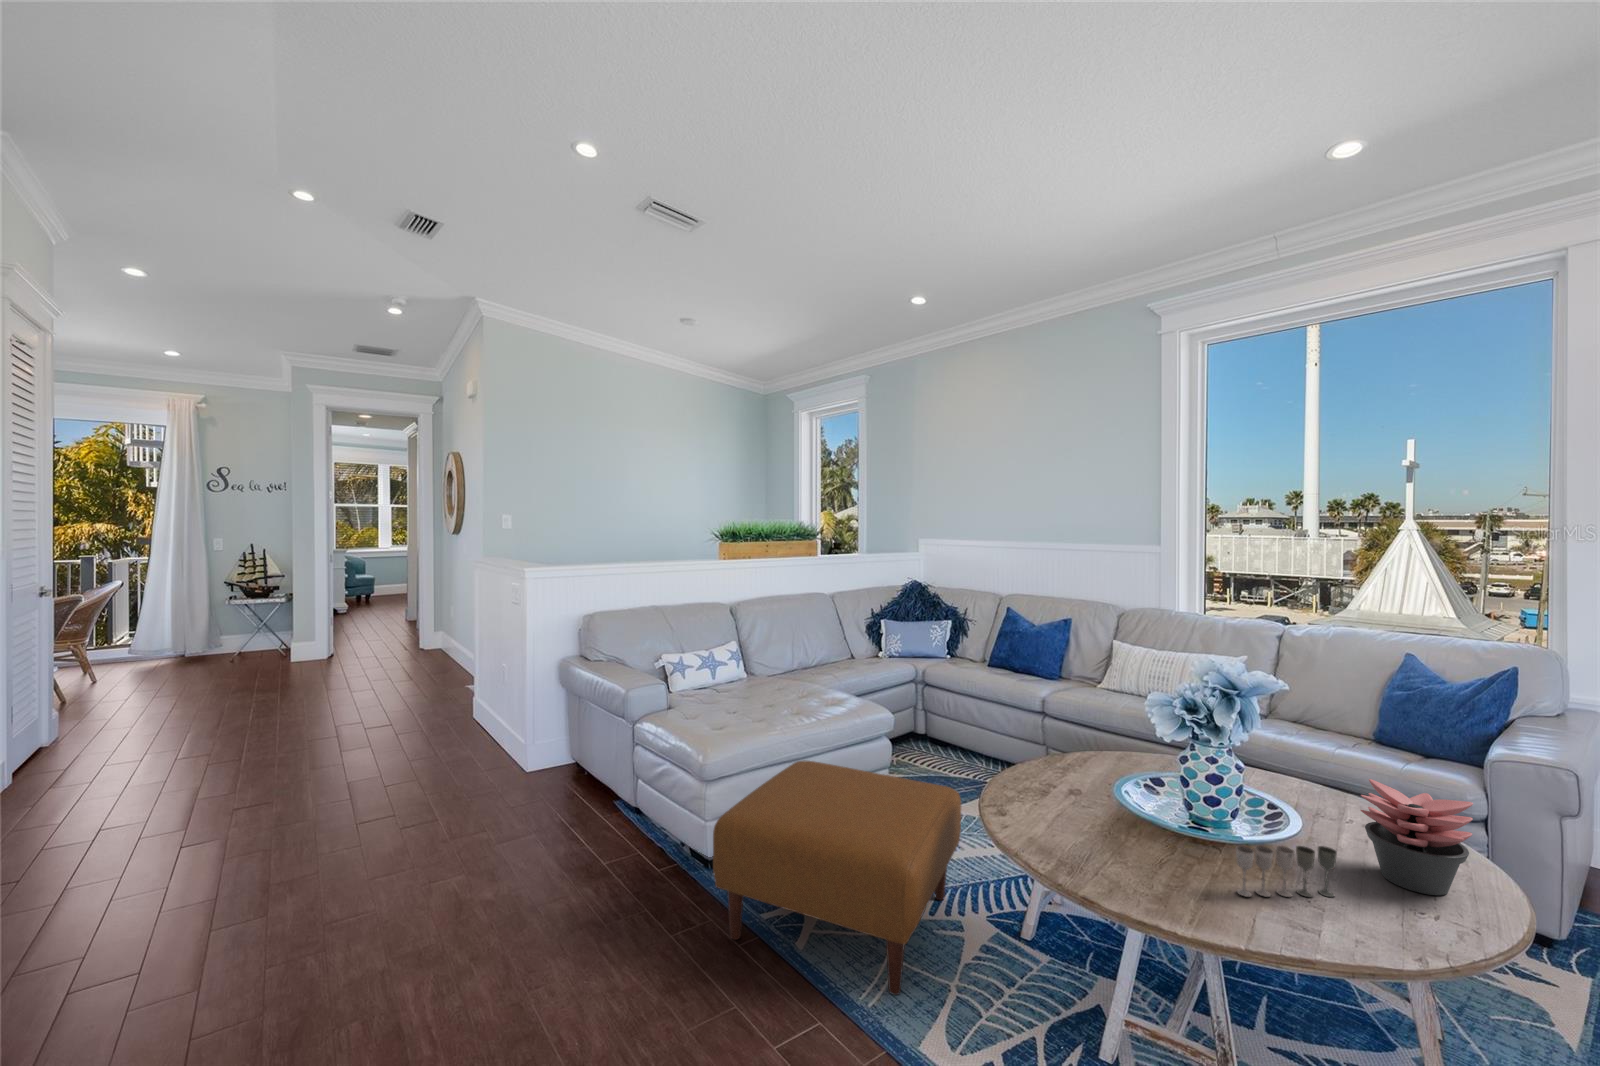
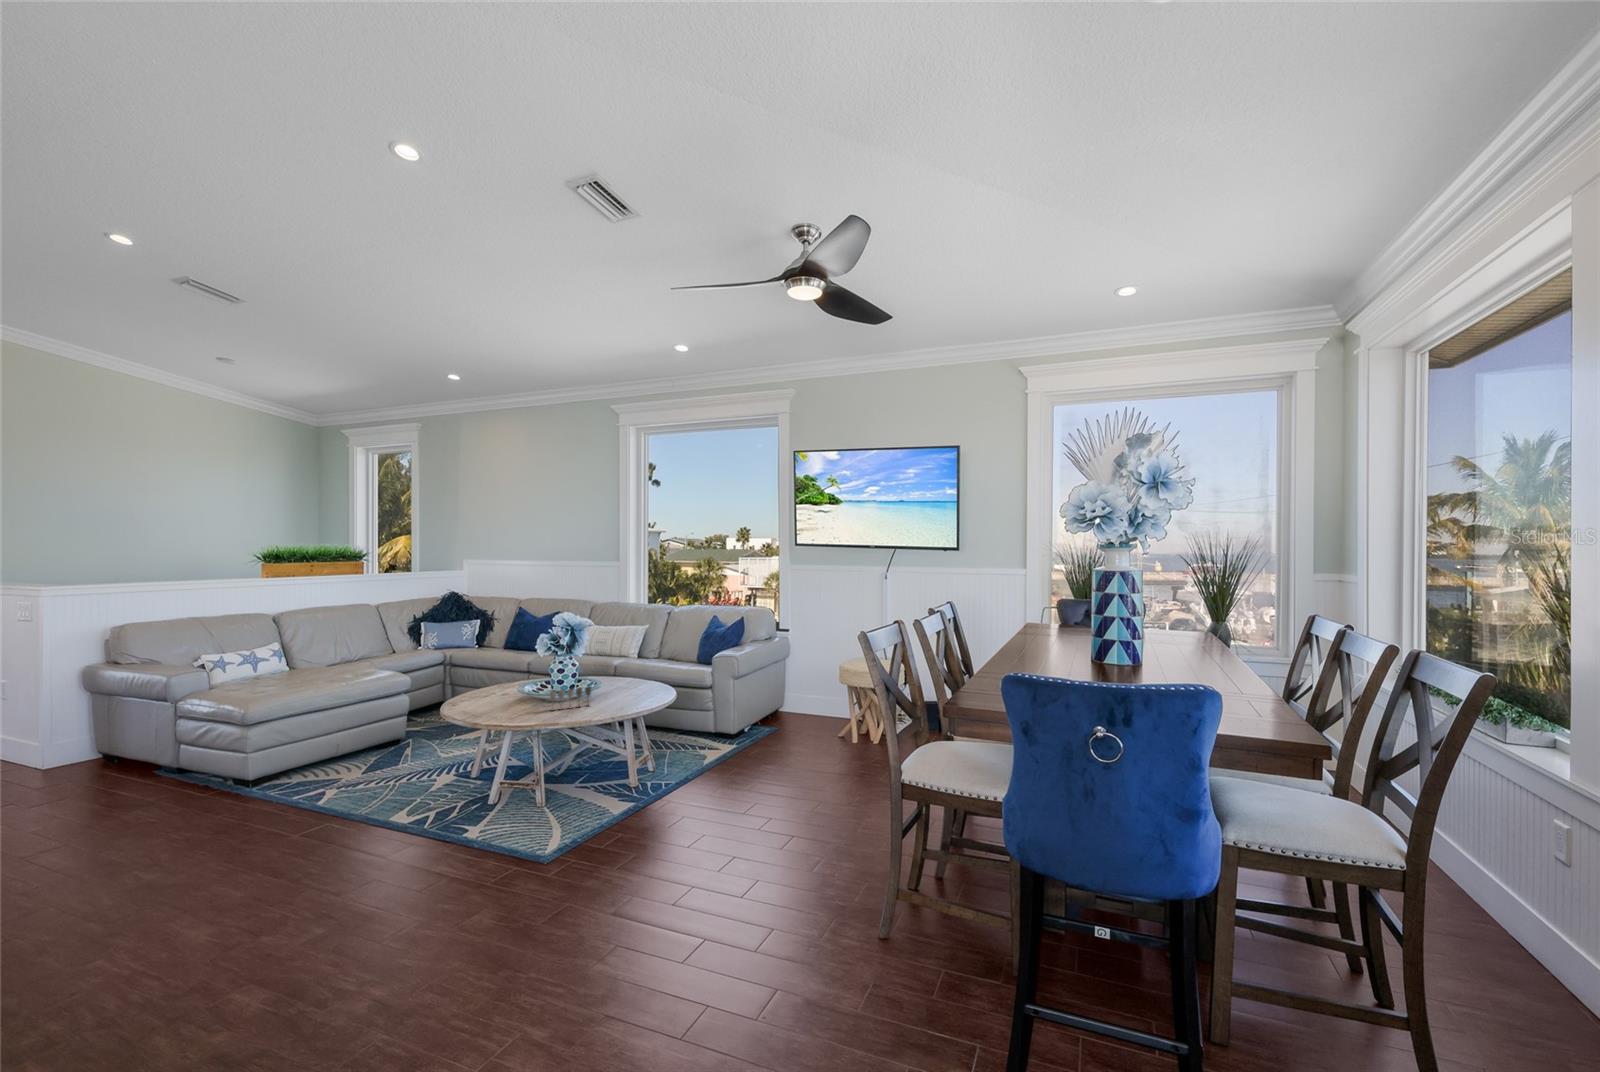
ottoman: present [713,760,961,995] -> none [259,706,446,810]
succulent plant: present [1361,779,1473,895] -> none [611,661,647,701]

